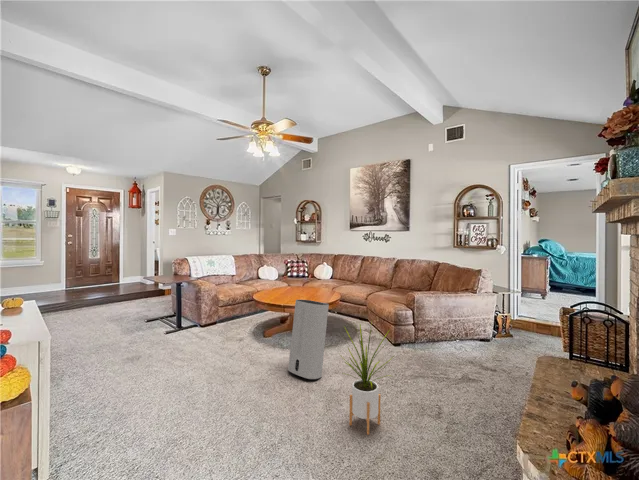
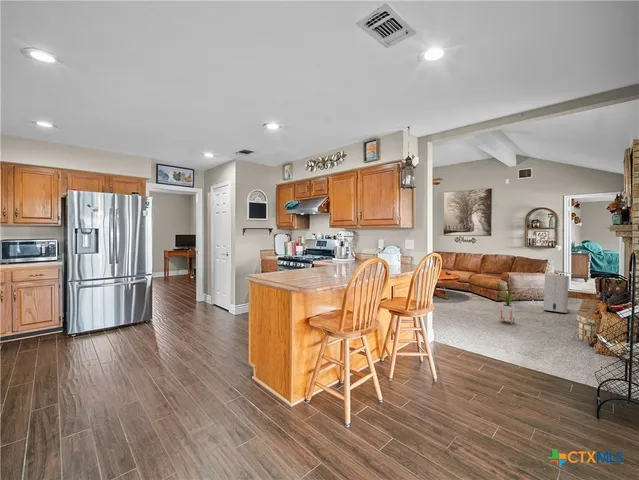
air purifier: present [288,300,329,379] -> present [544,274,569,313]

